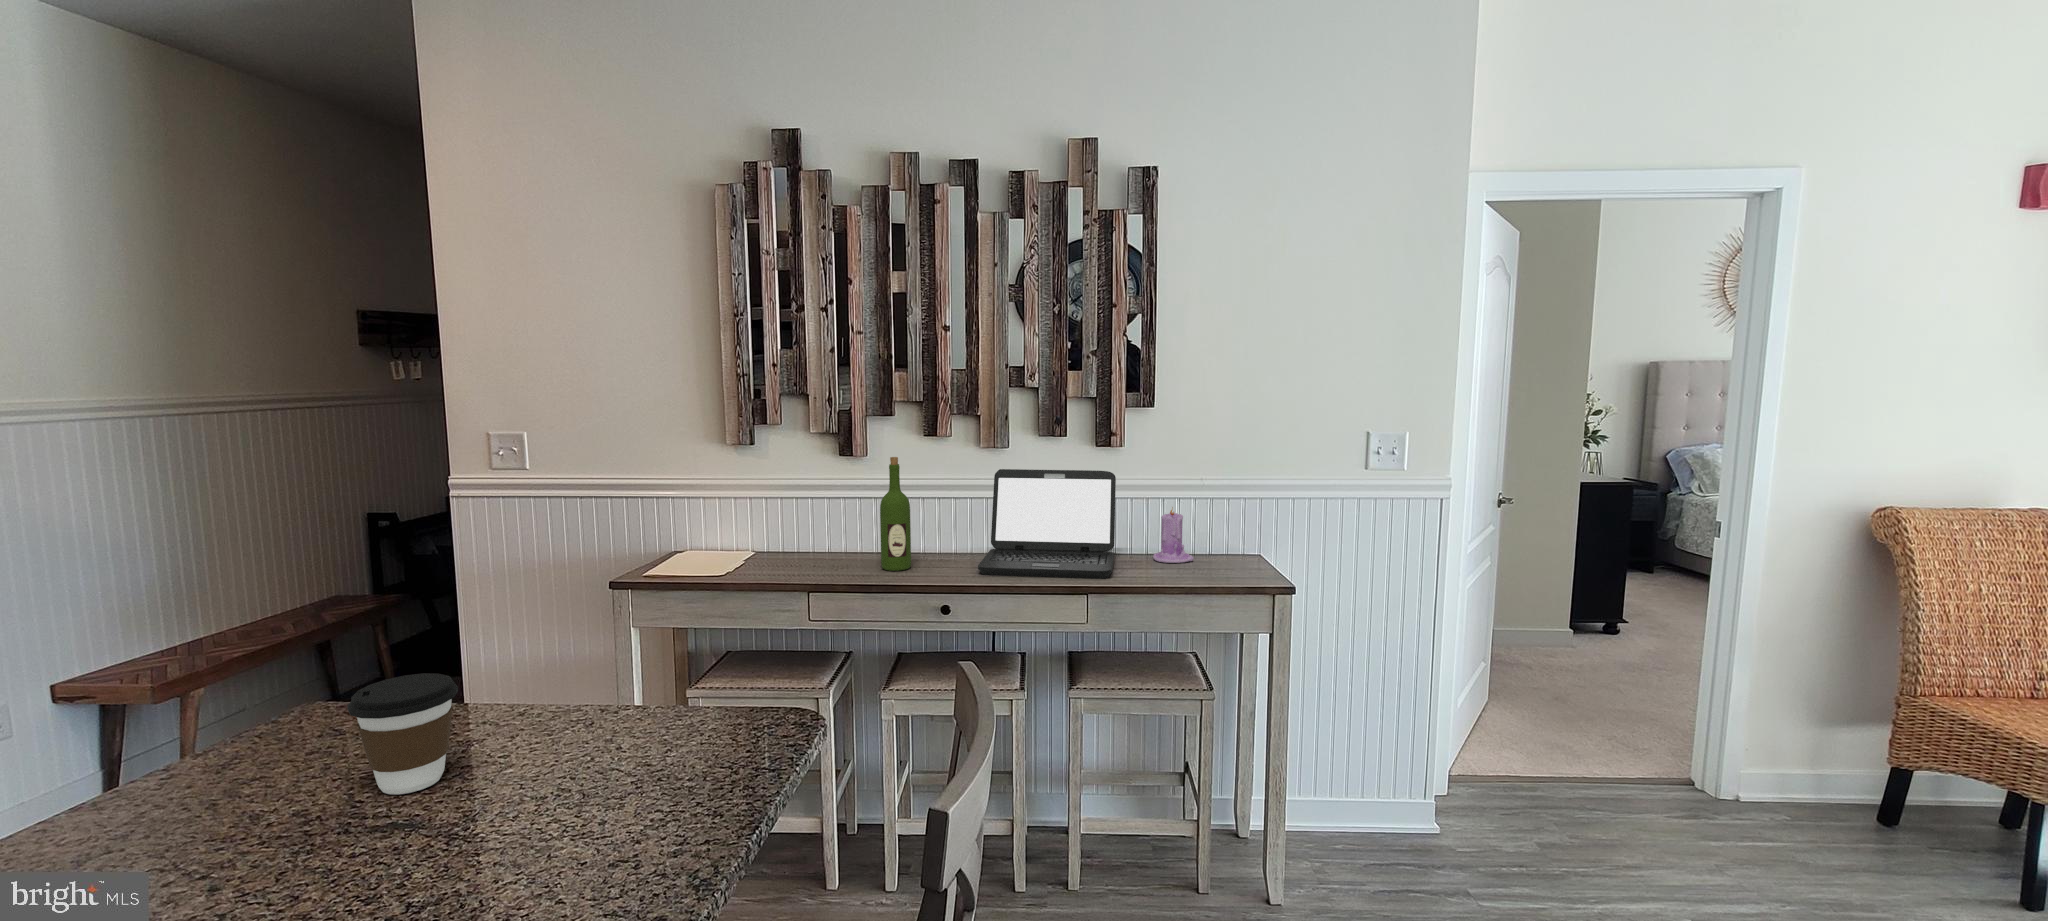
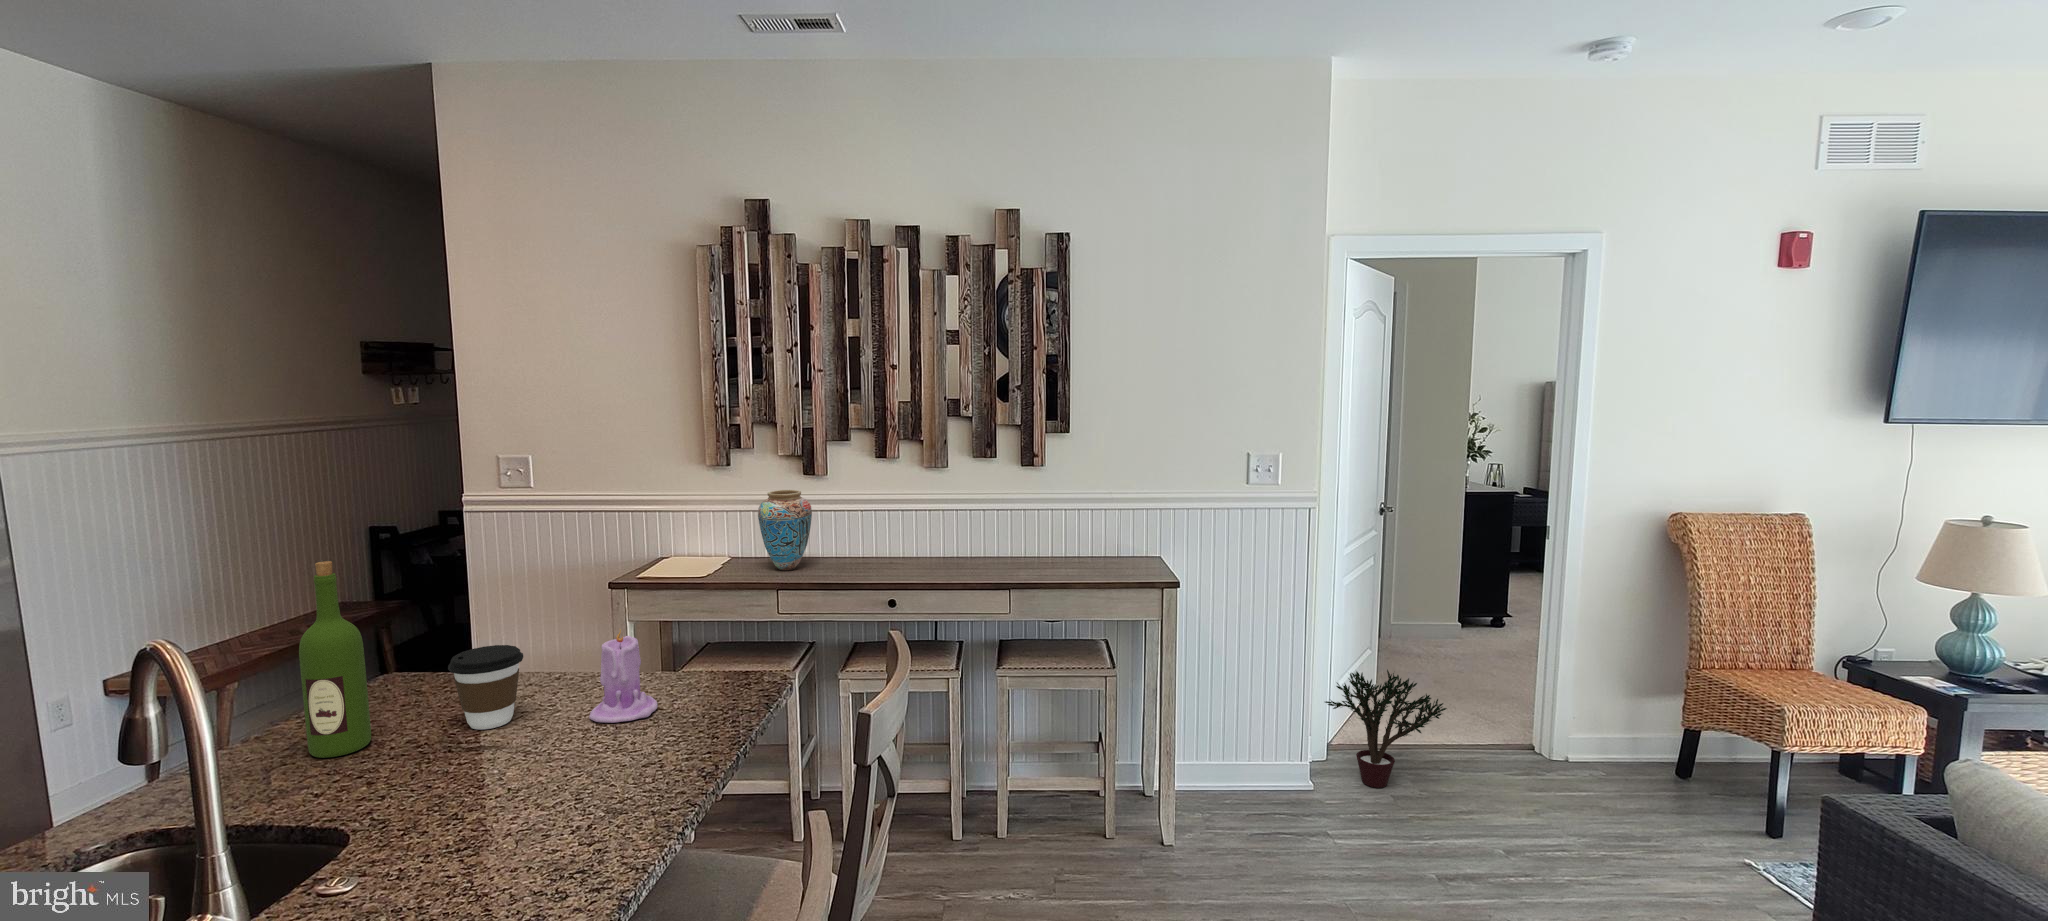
wine bottle: present [880,457,911,571] -> present [299,561,371,758]
laptop: present [978,469,1116,579] -> none [920,486,1038,578]
vase: none [787,472,851,567] -> present [758,490,812,571]
candle: present [1153,507,1193,563] -> present [589,630,657,723]
potted plant: none [1452,687,1603,831] -> present [1325,670,1447,788]

